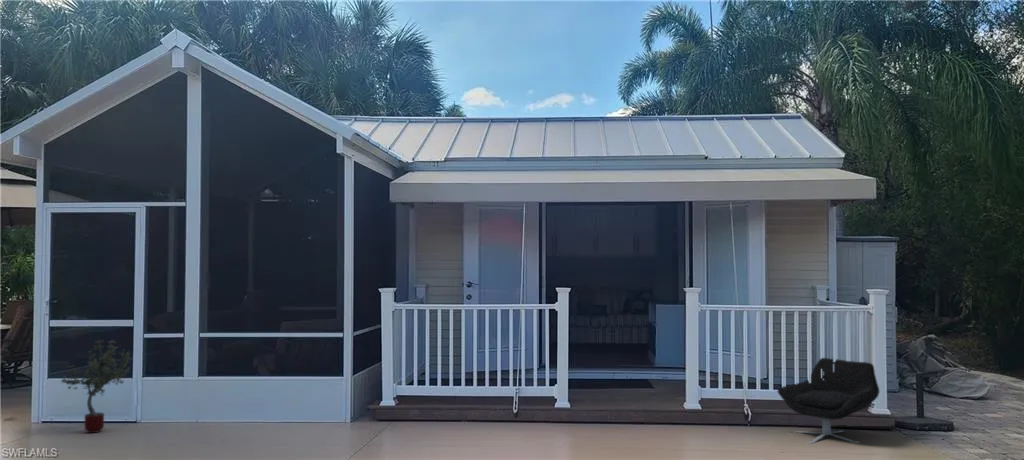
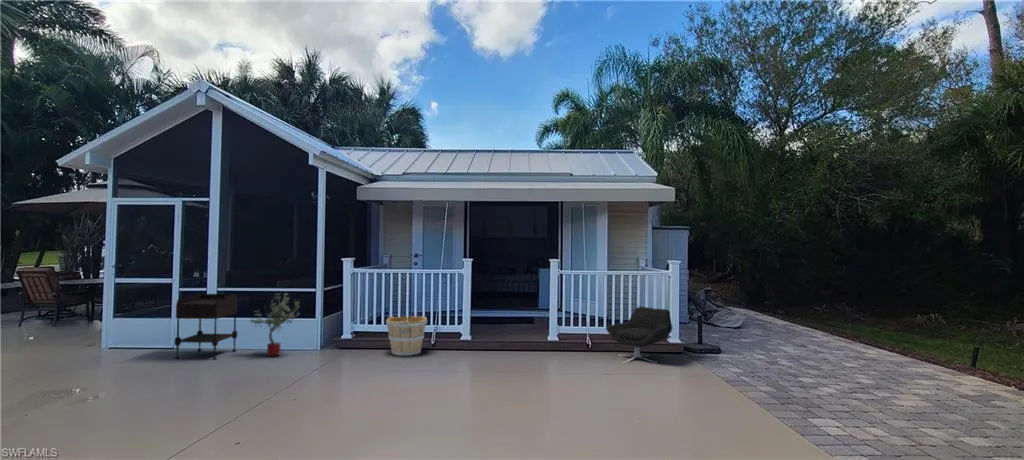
potted tree: present [62,340,130,433] -> present [250,294,299,357]
side table: none [149,342,230,440] -> present [175,294,237,360]
wooden bucket: none [449,374,509,433] -> present [386,316,427,356]

